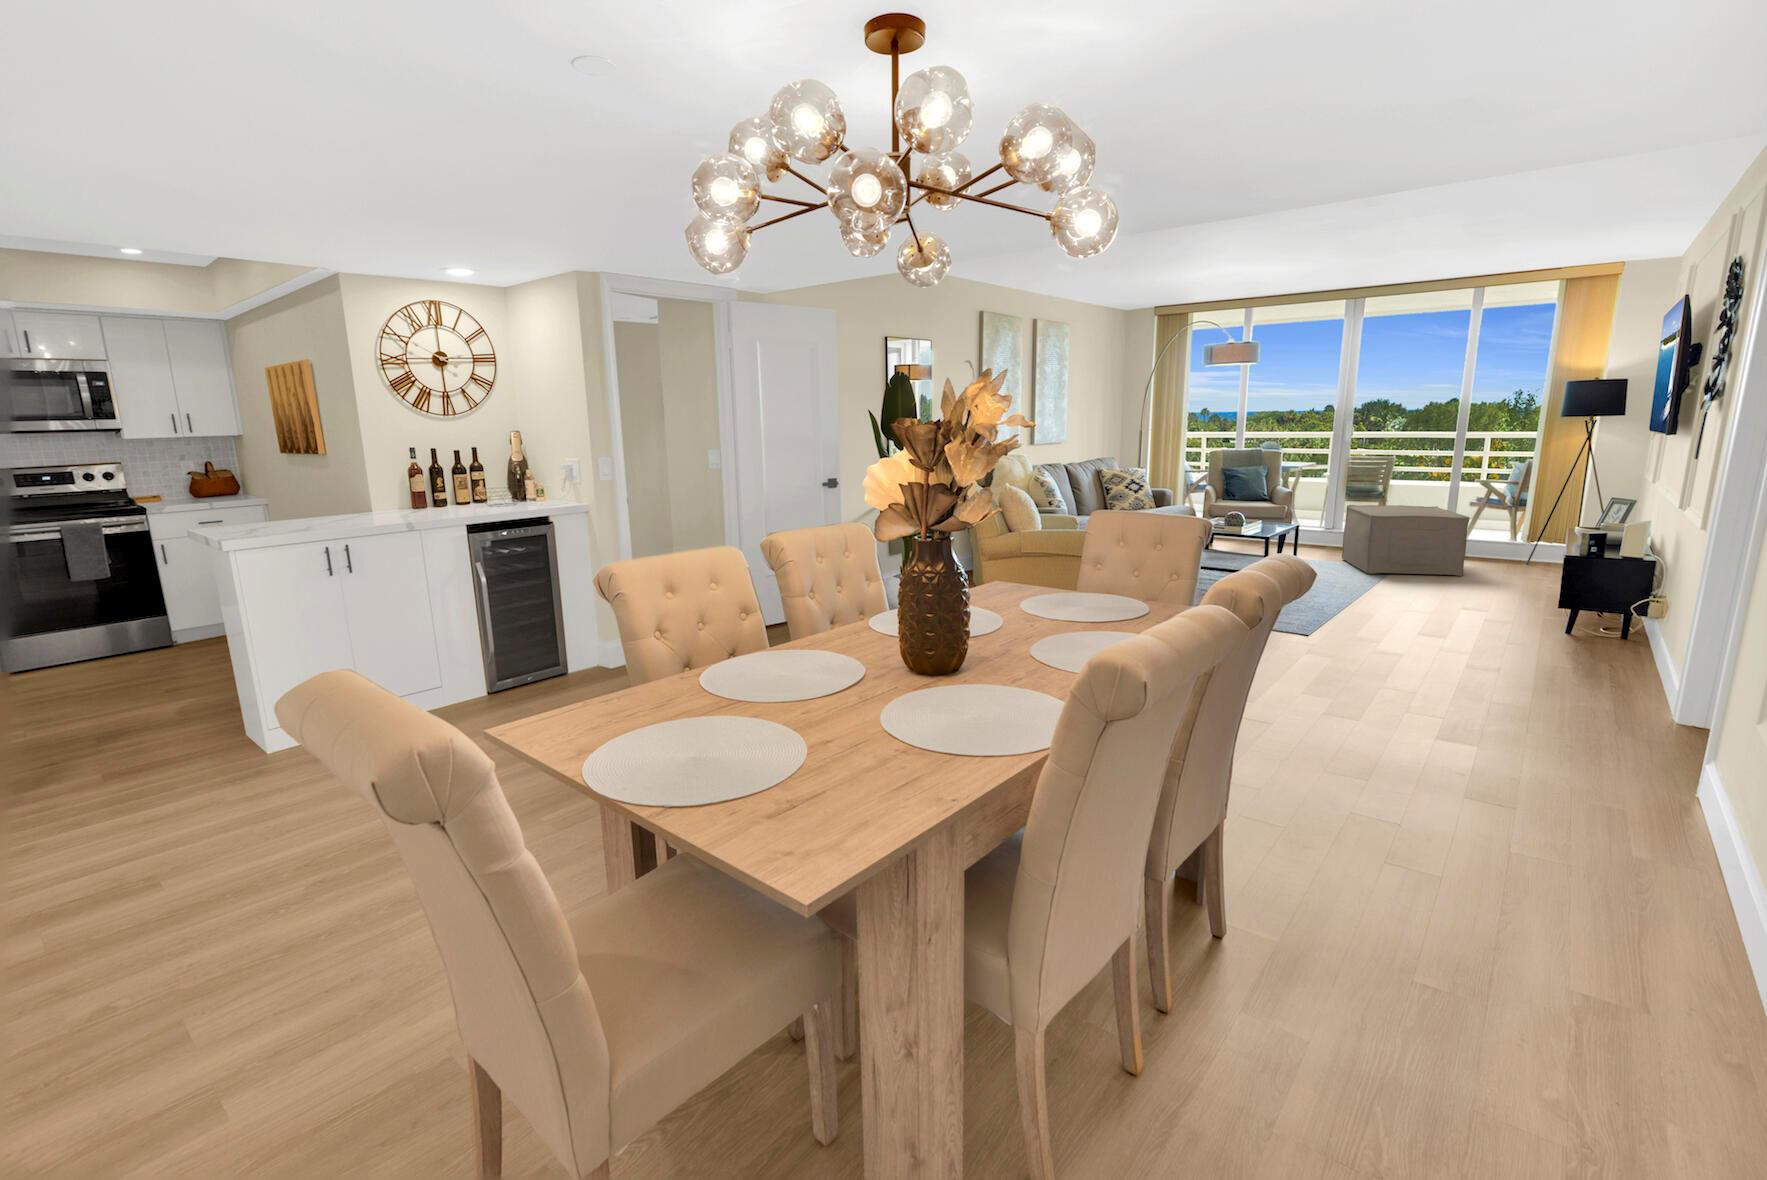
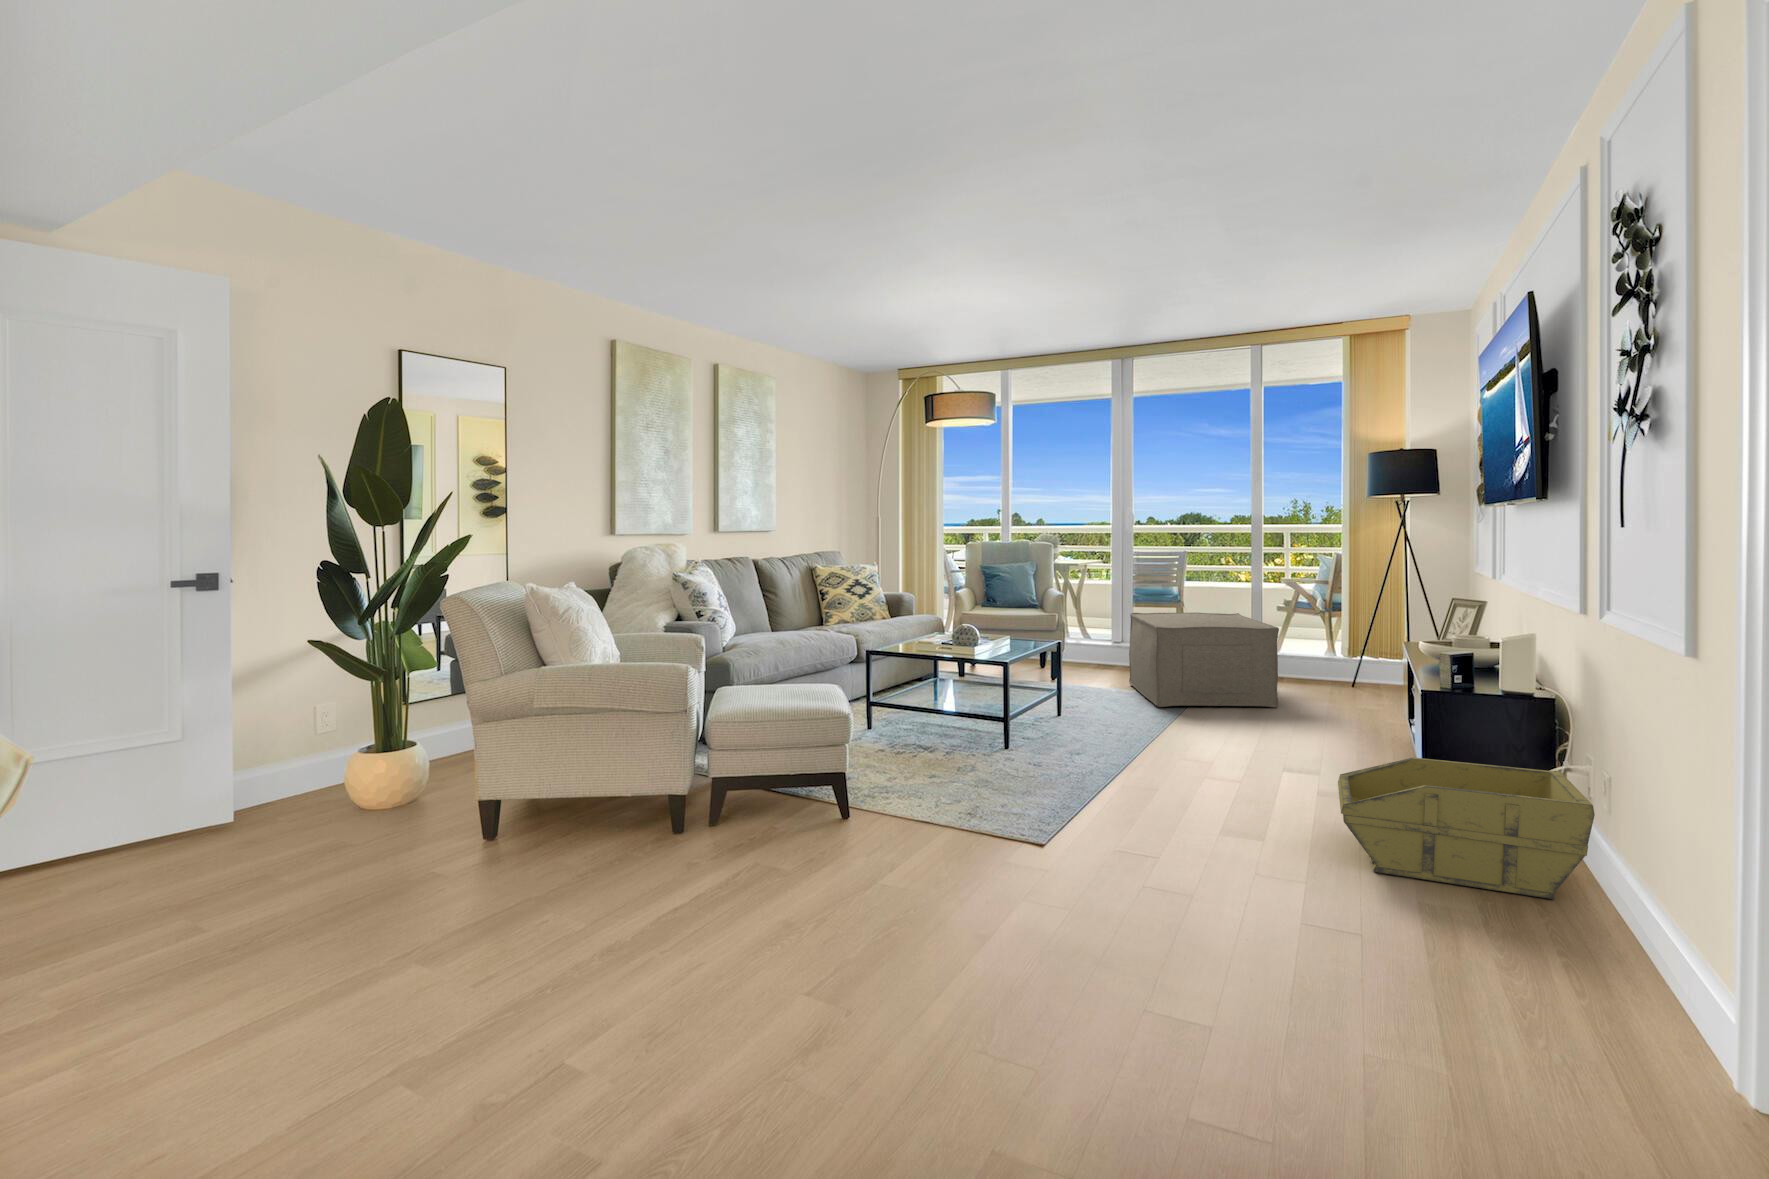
storage bin: none [1498,594,1655,668] -> present [1338,758,1595,899]

